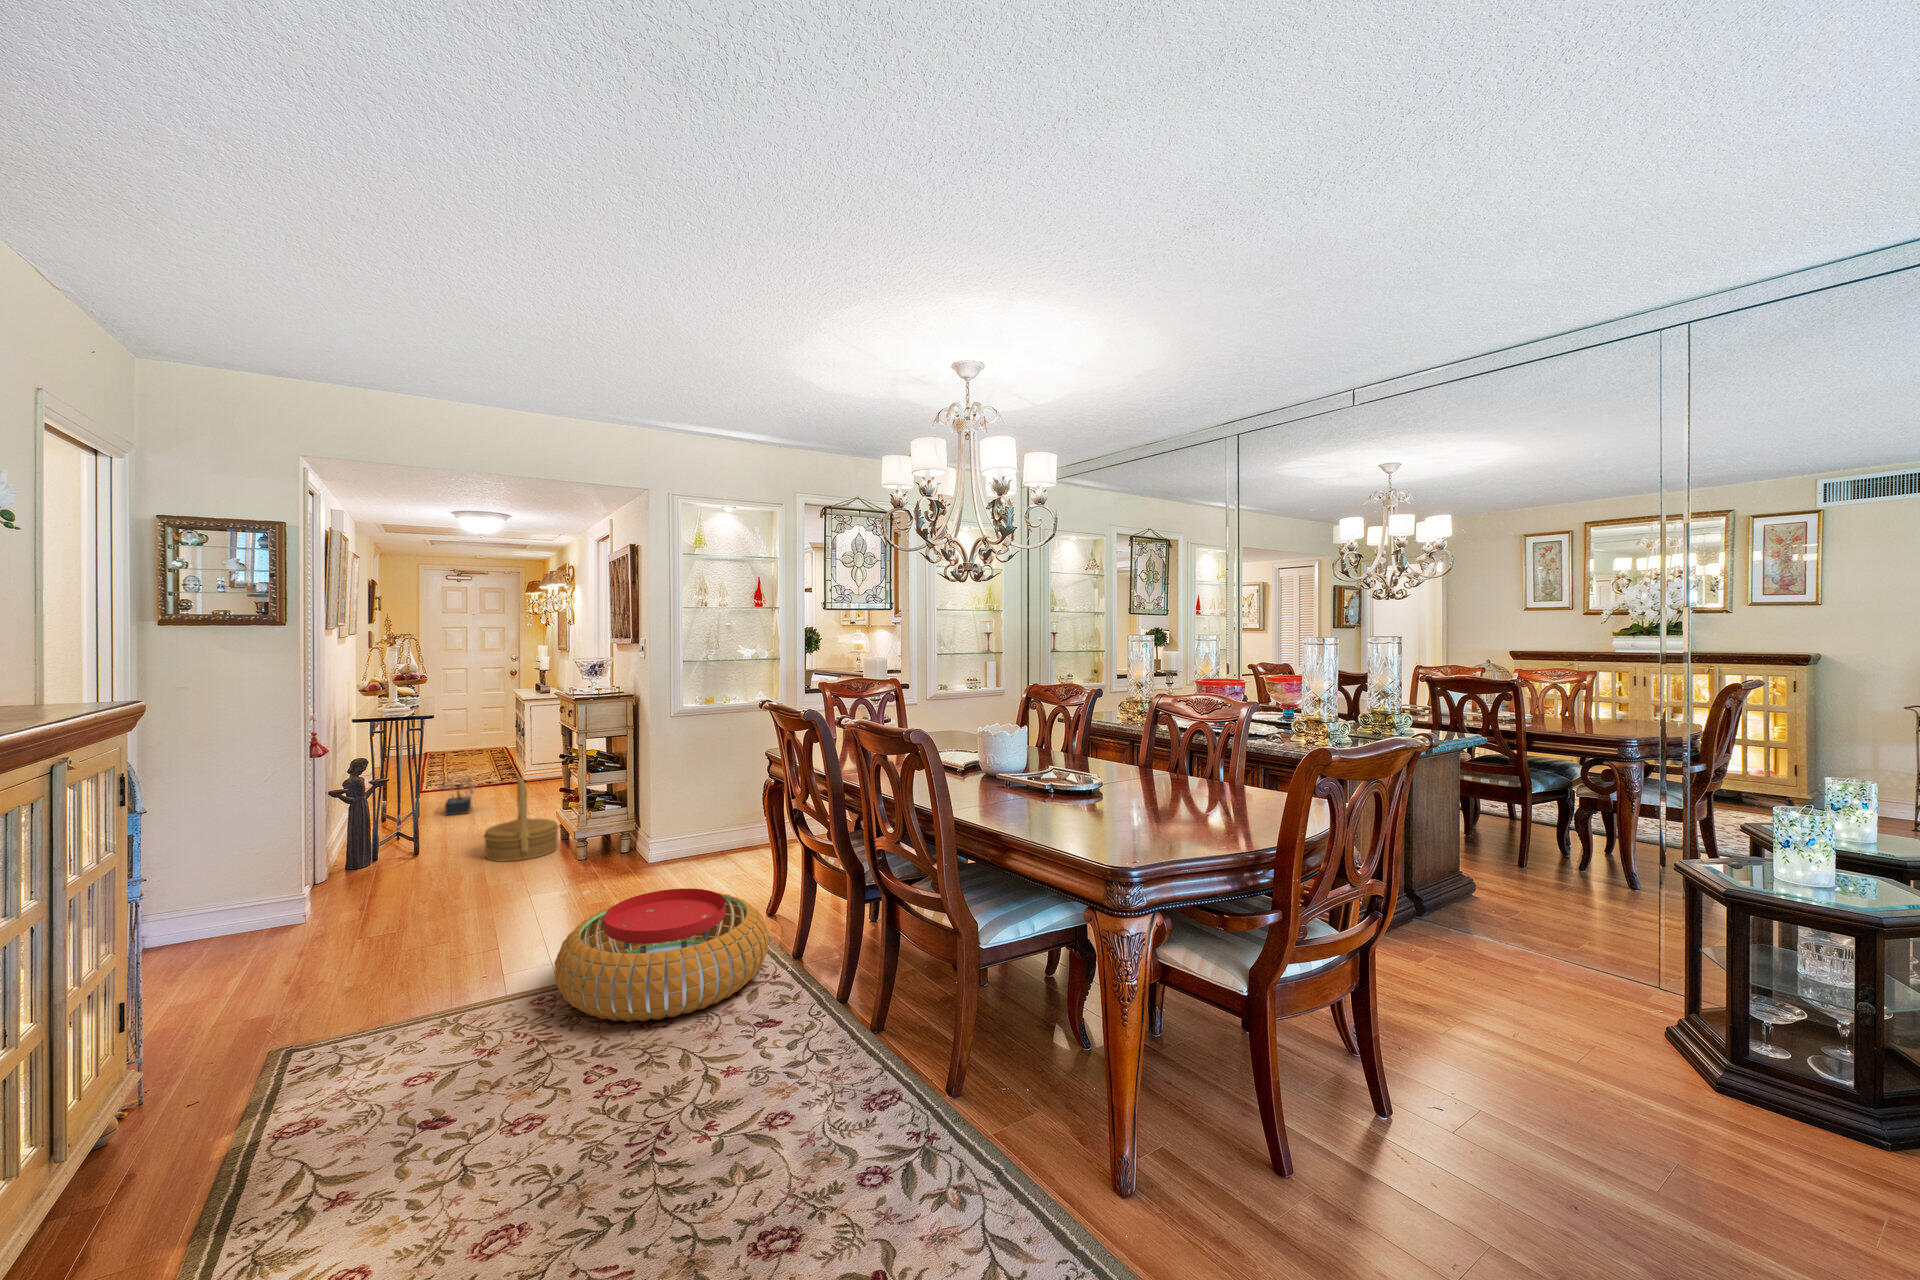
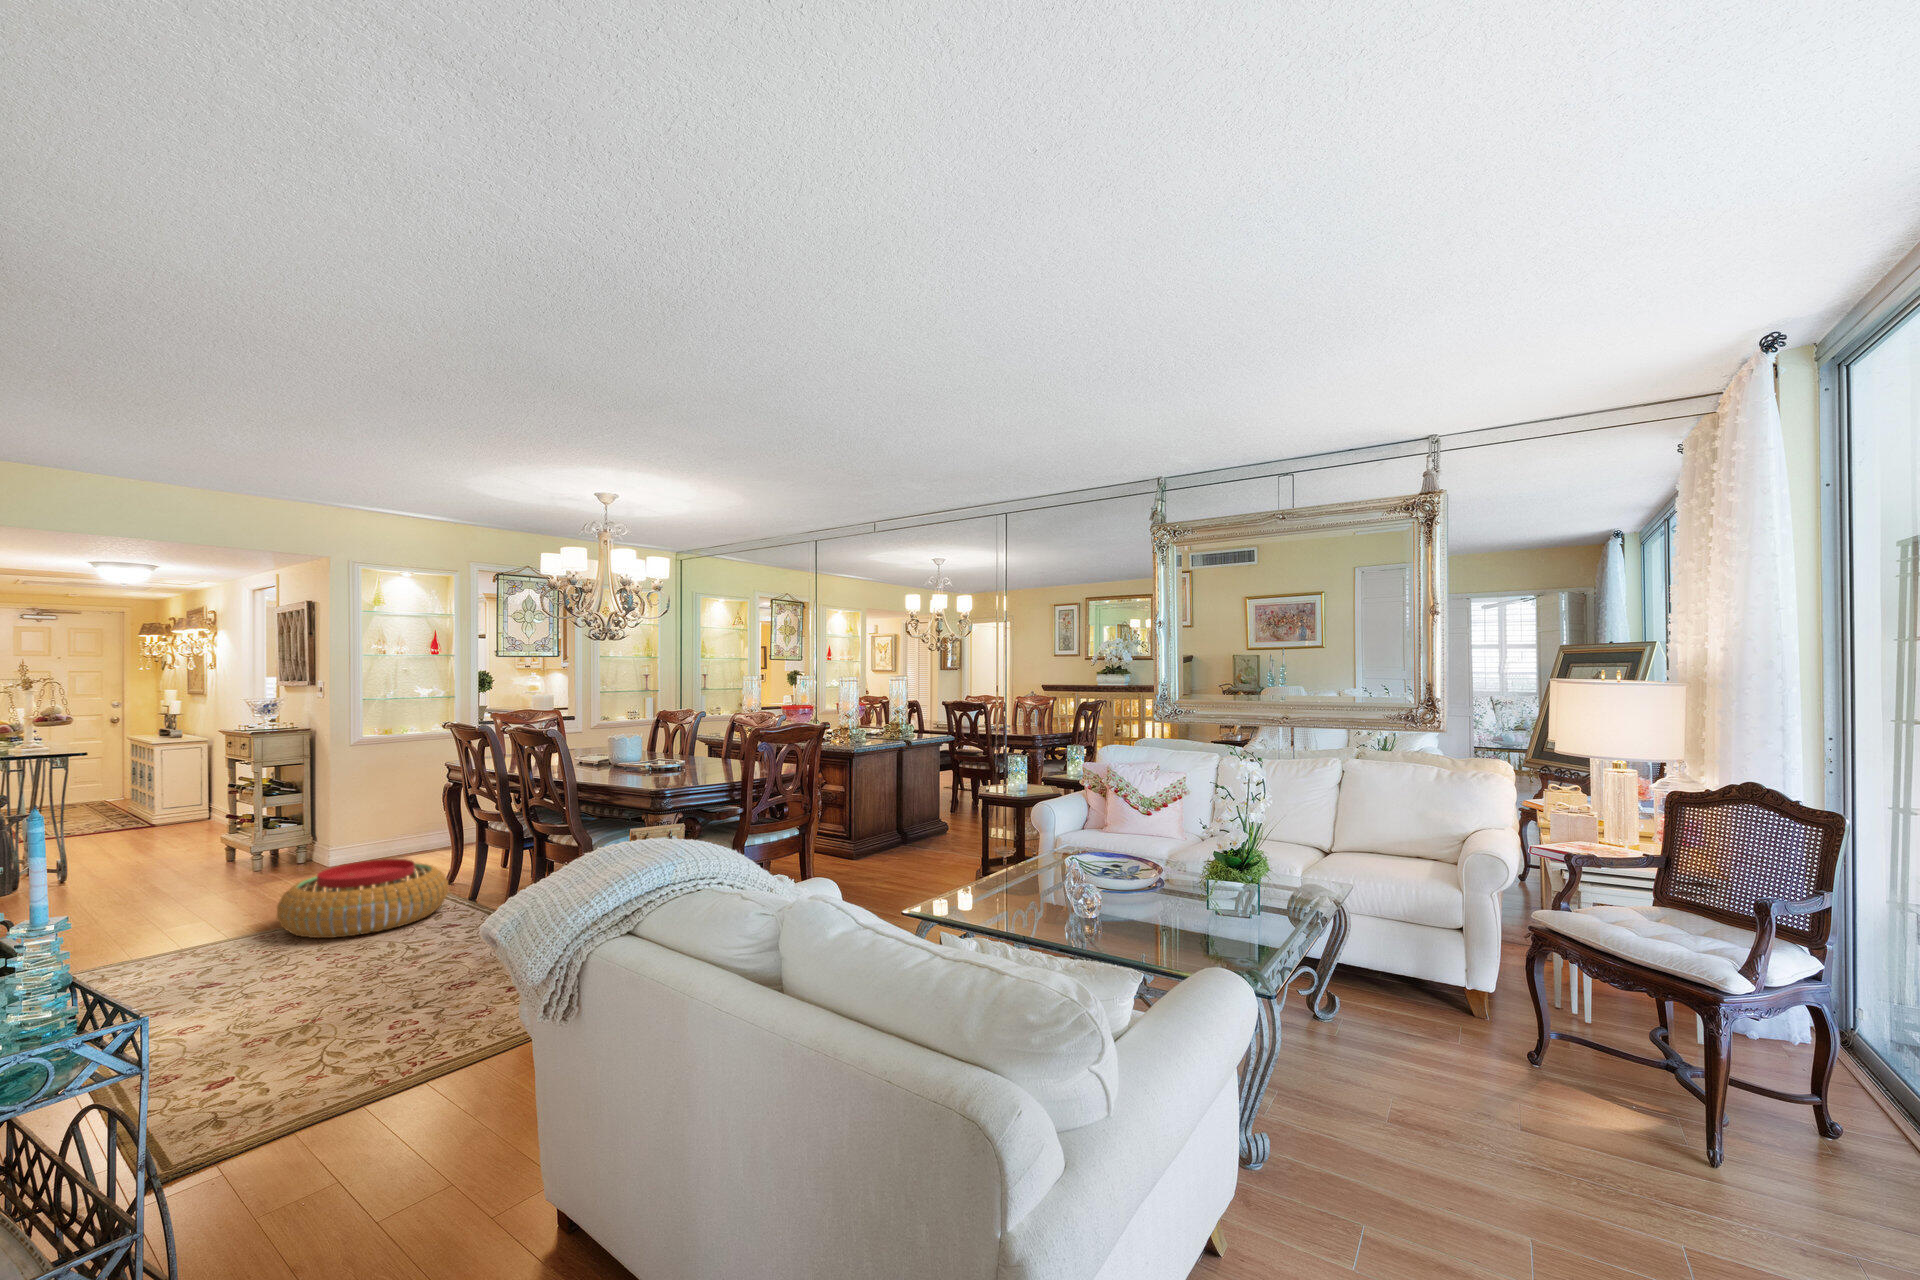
decorative plant: present [438,773,475,815] -> none [66,812,117,856]
woven basket: present [483,777,559,862] -> none [149,806,229,879]

